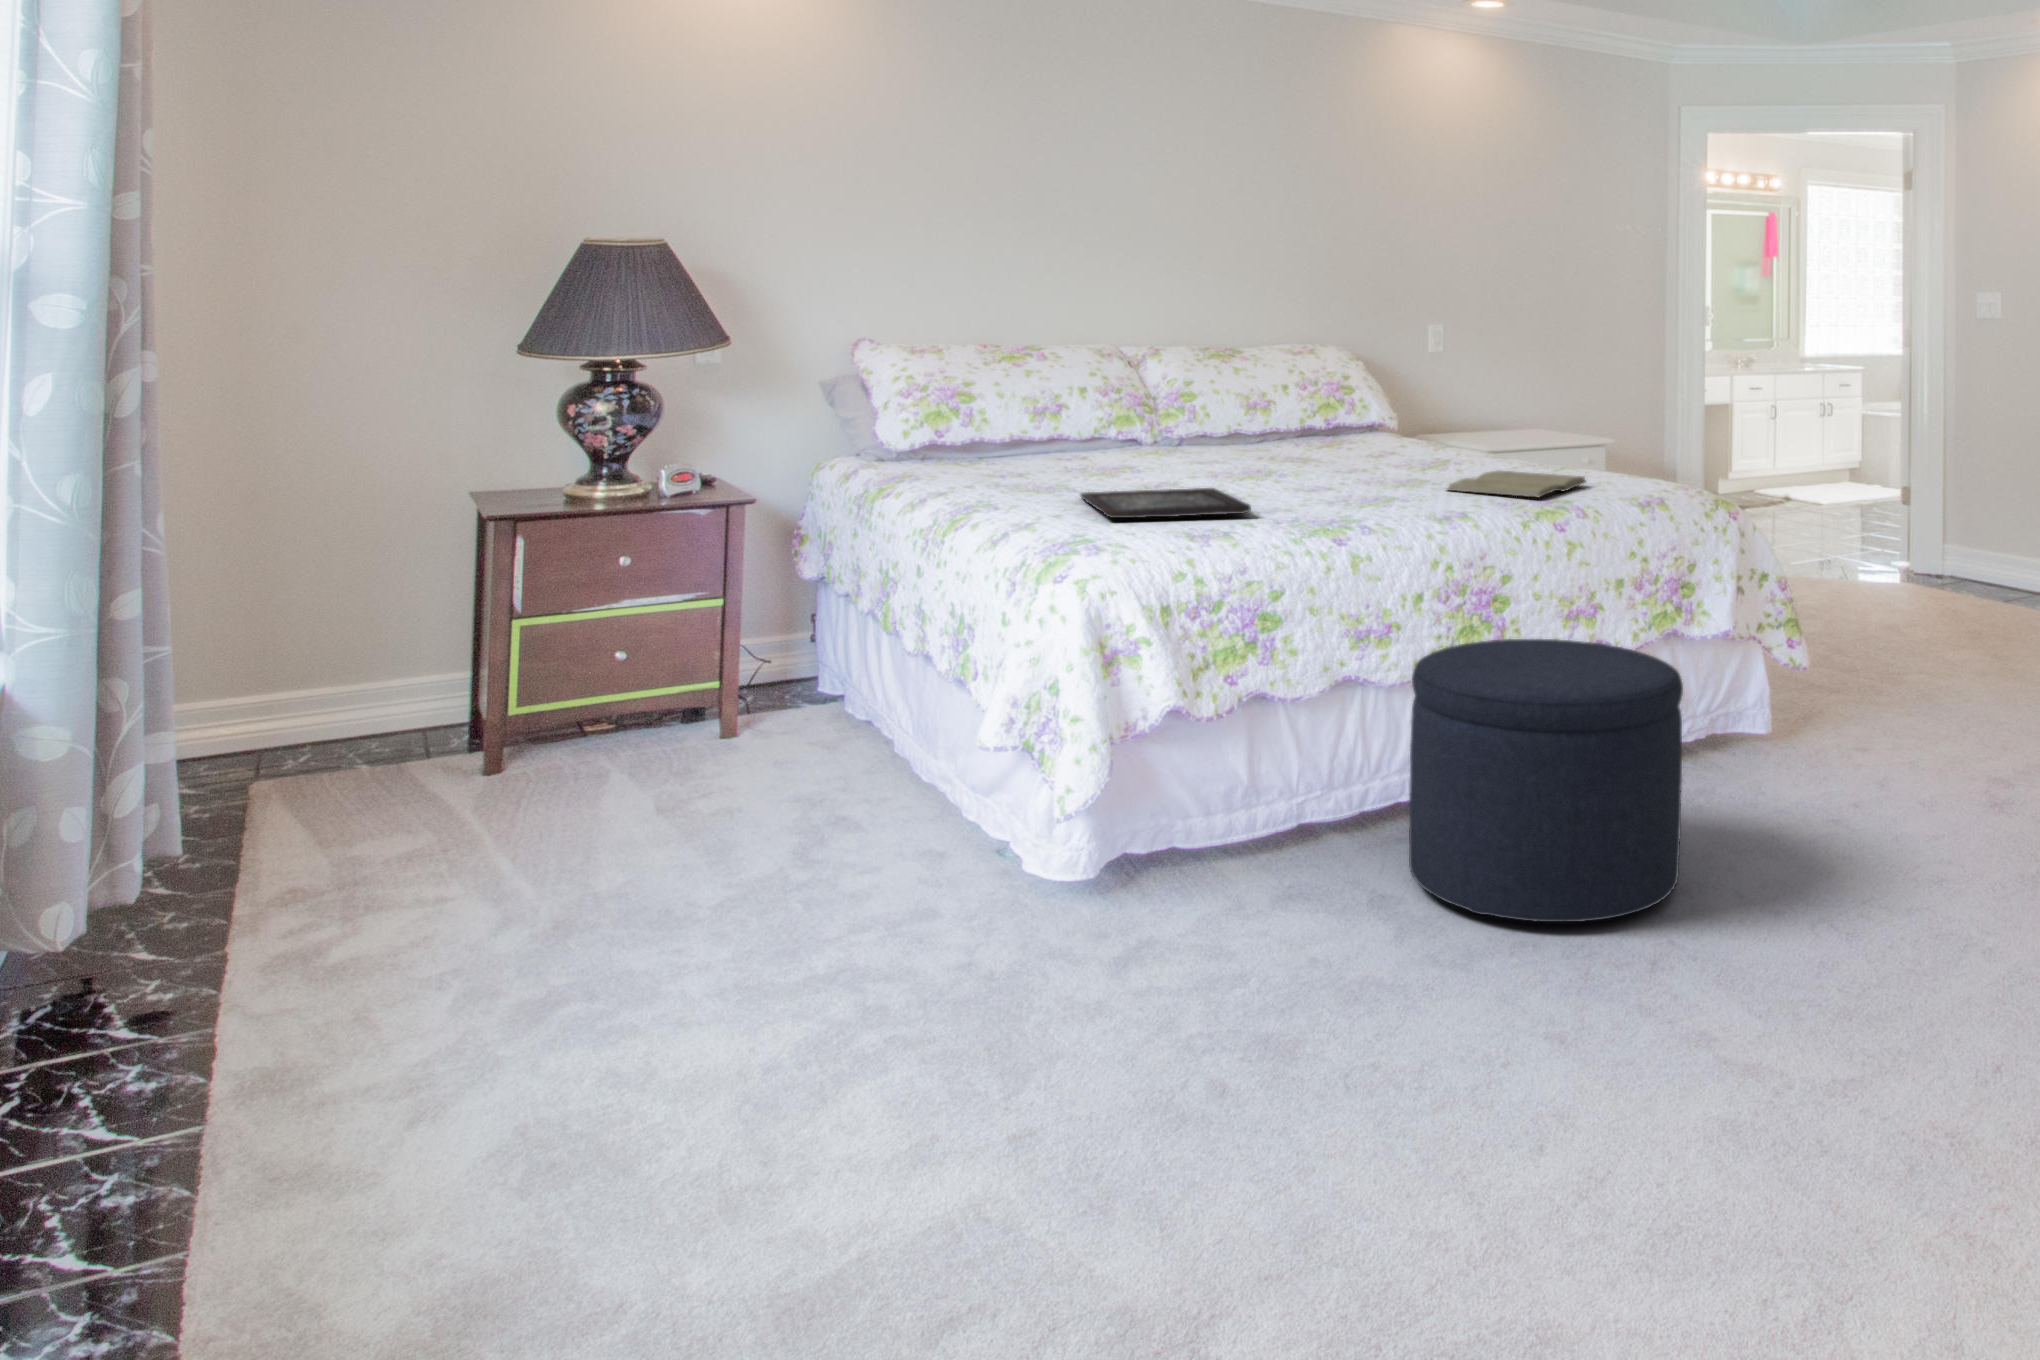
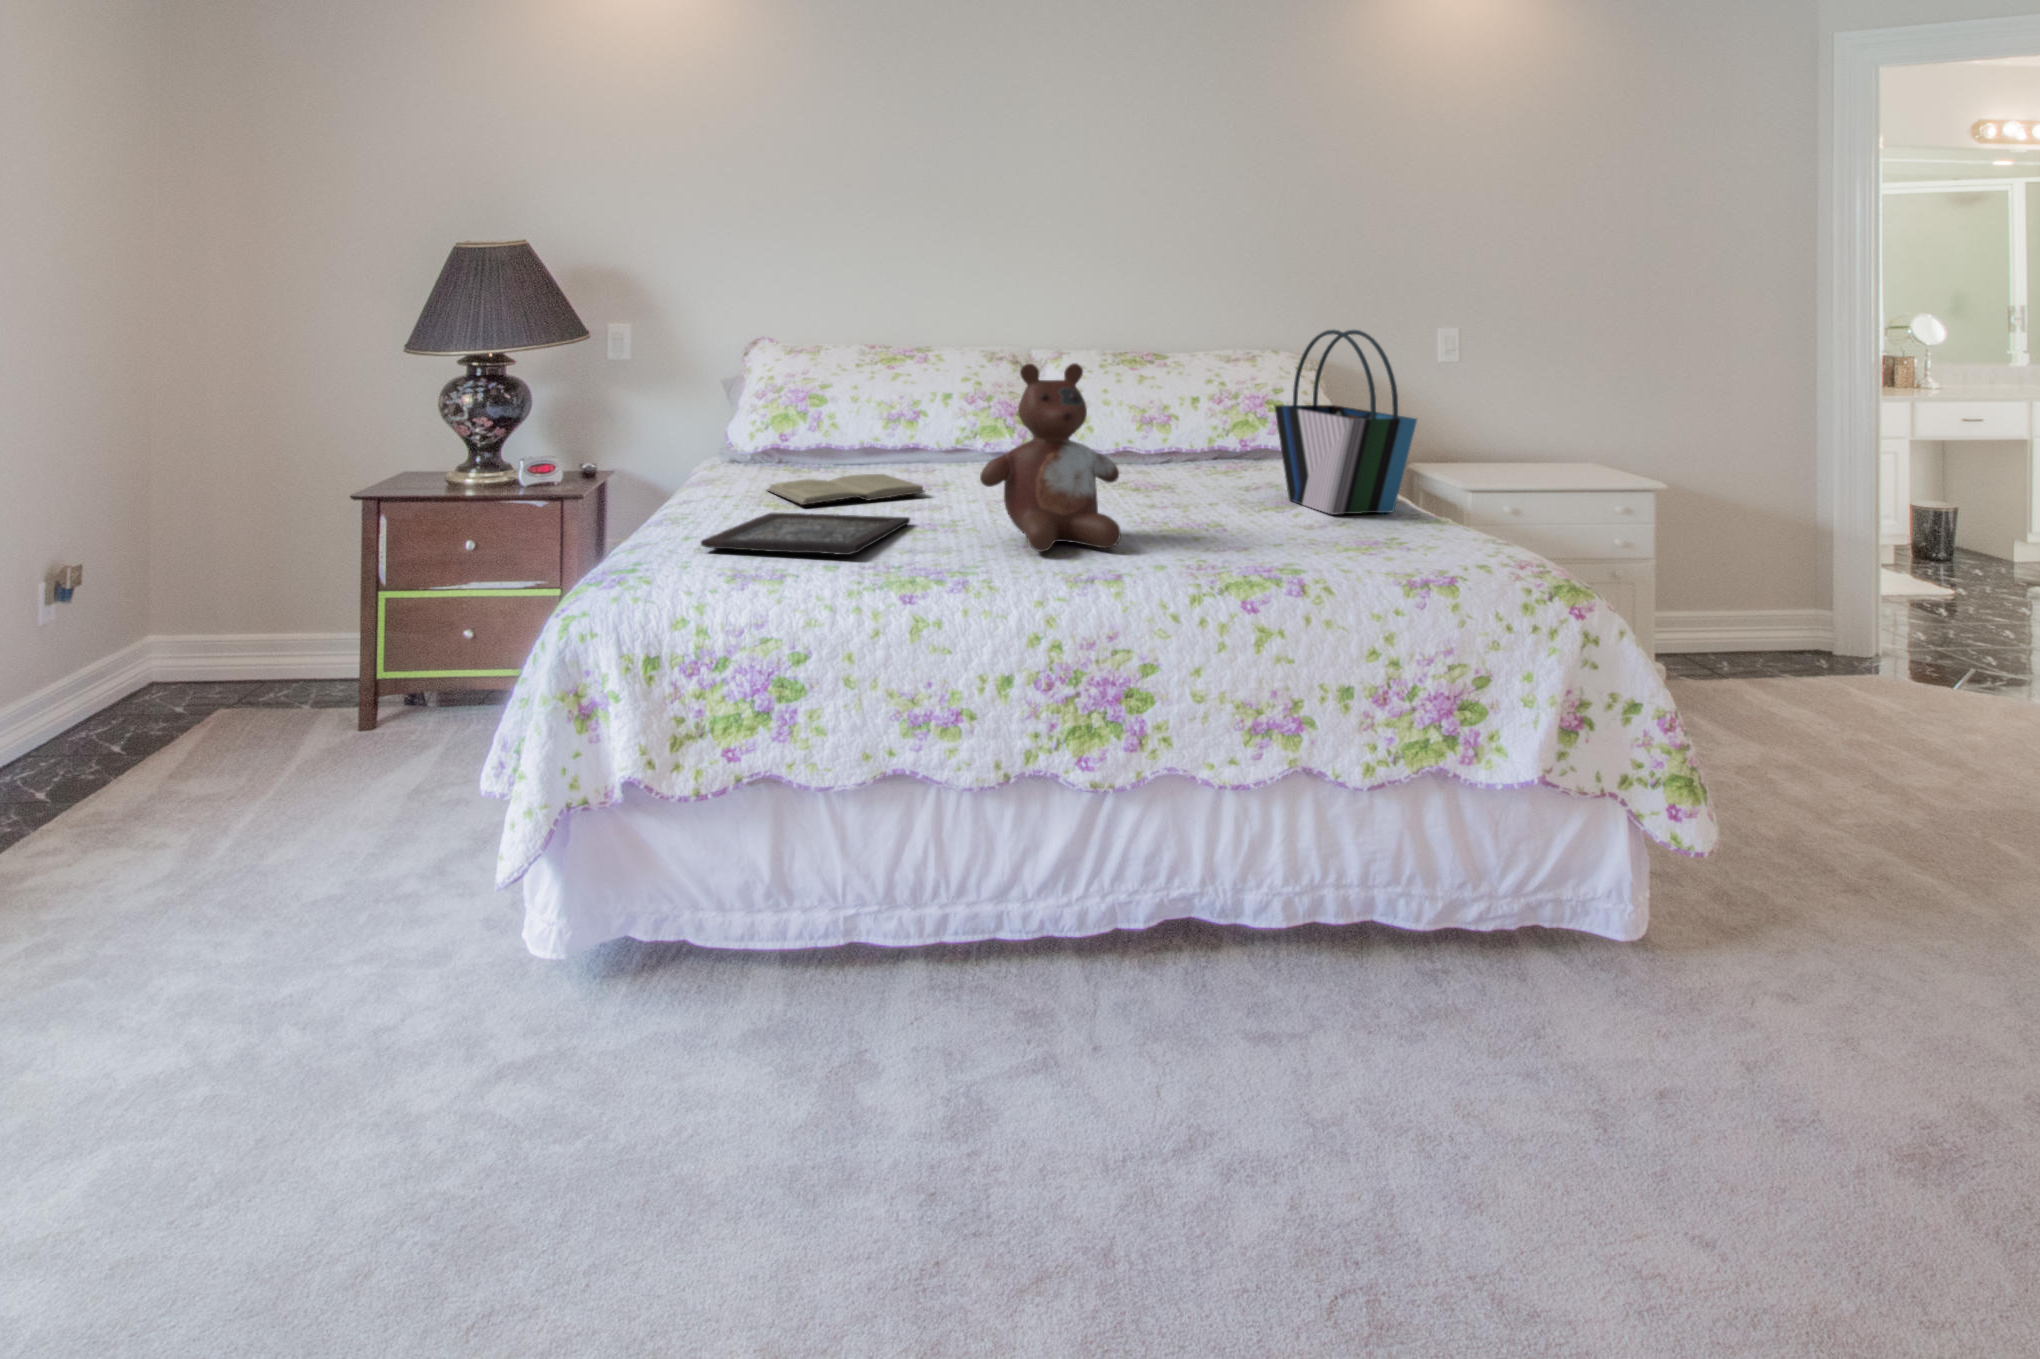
tote bag: none [1422,321,1561,469] -> present [1275,330,1417,515]
stuffed bear: none [1304,348,1423,502] -> present [980,363,1121,552]
book: present [1448,471,1586,498] -> present [767,474,926,505]
ottoman: present [1409,639,1683,922] -> none [847,756,1223,1216]

